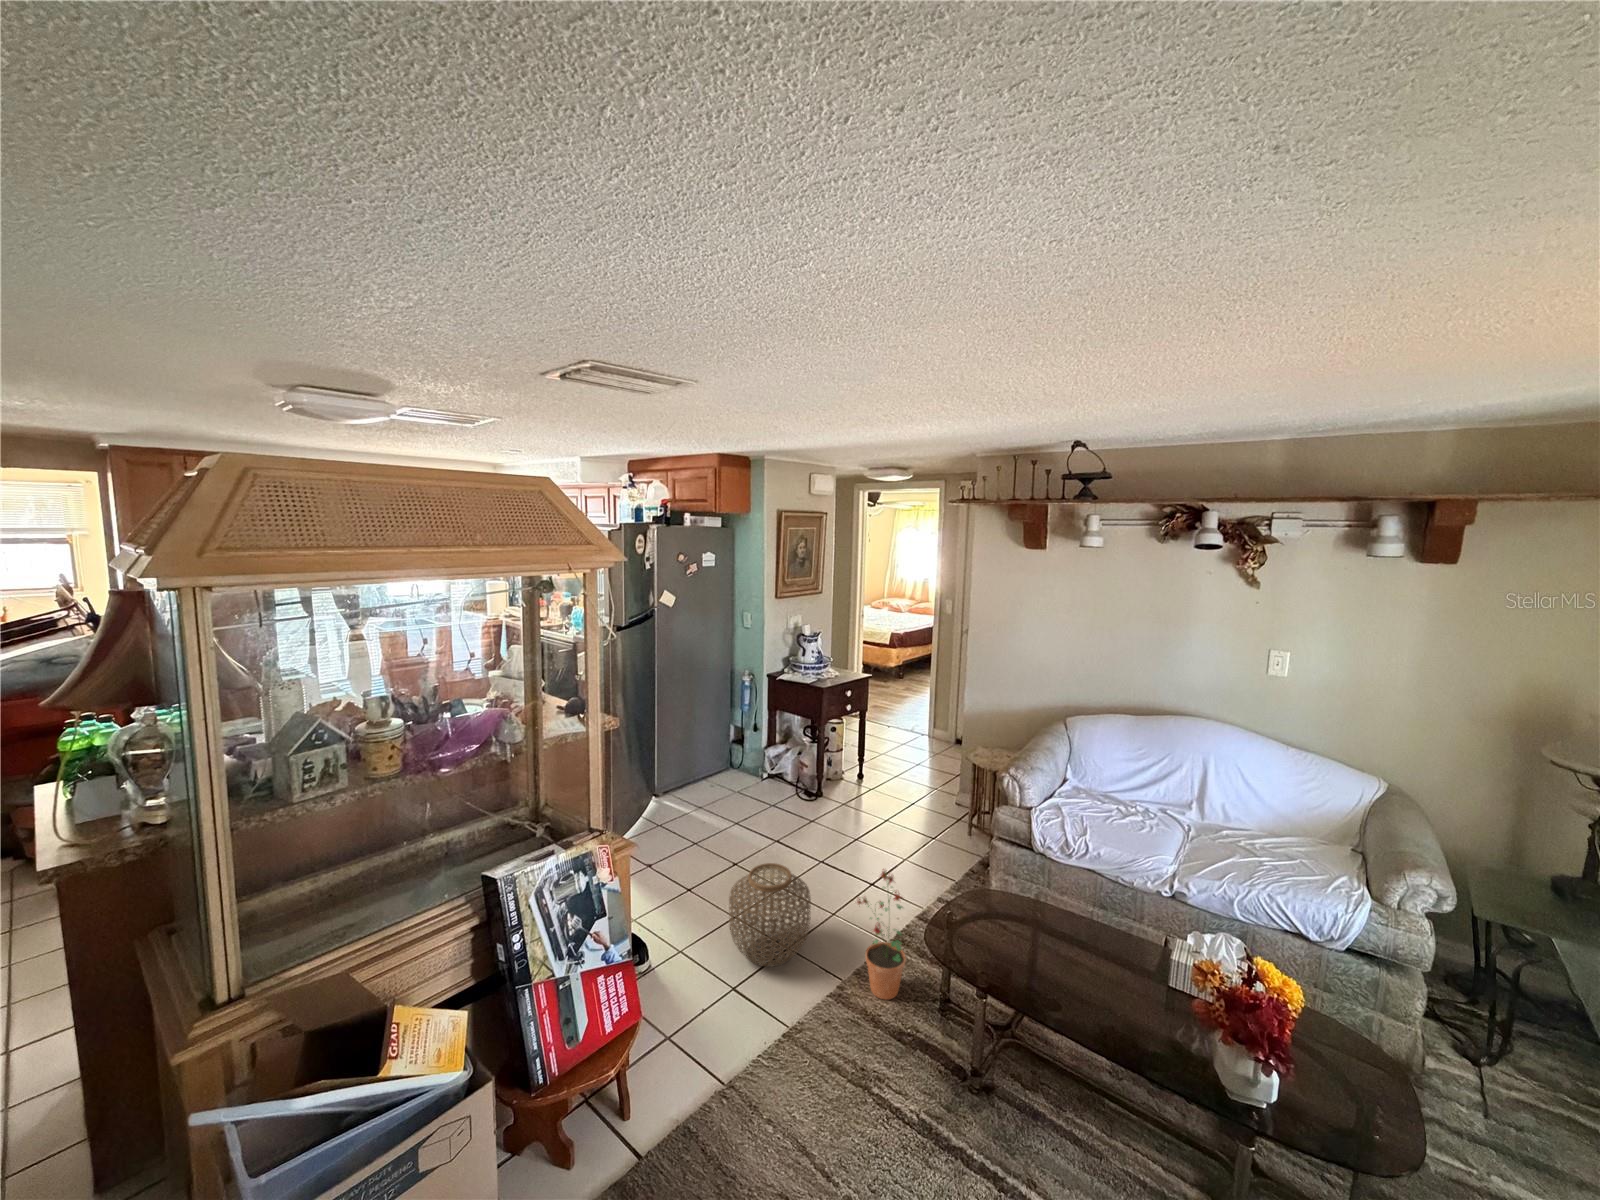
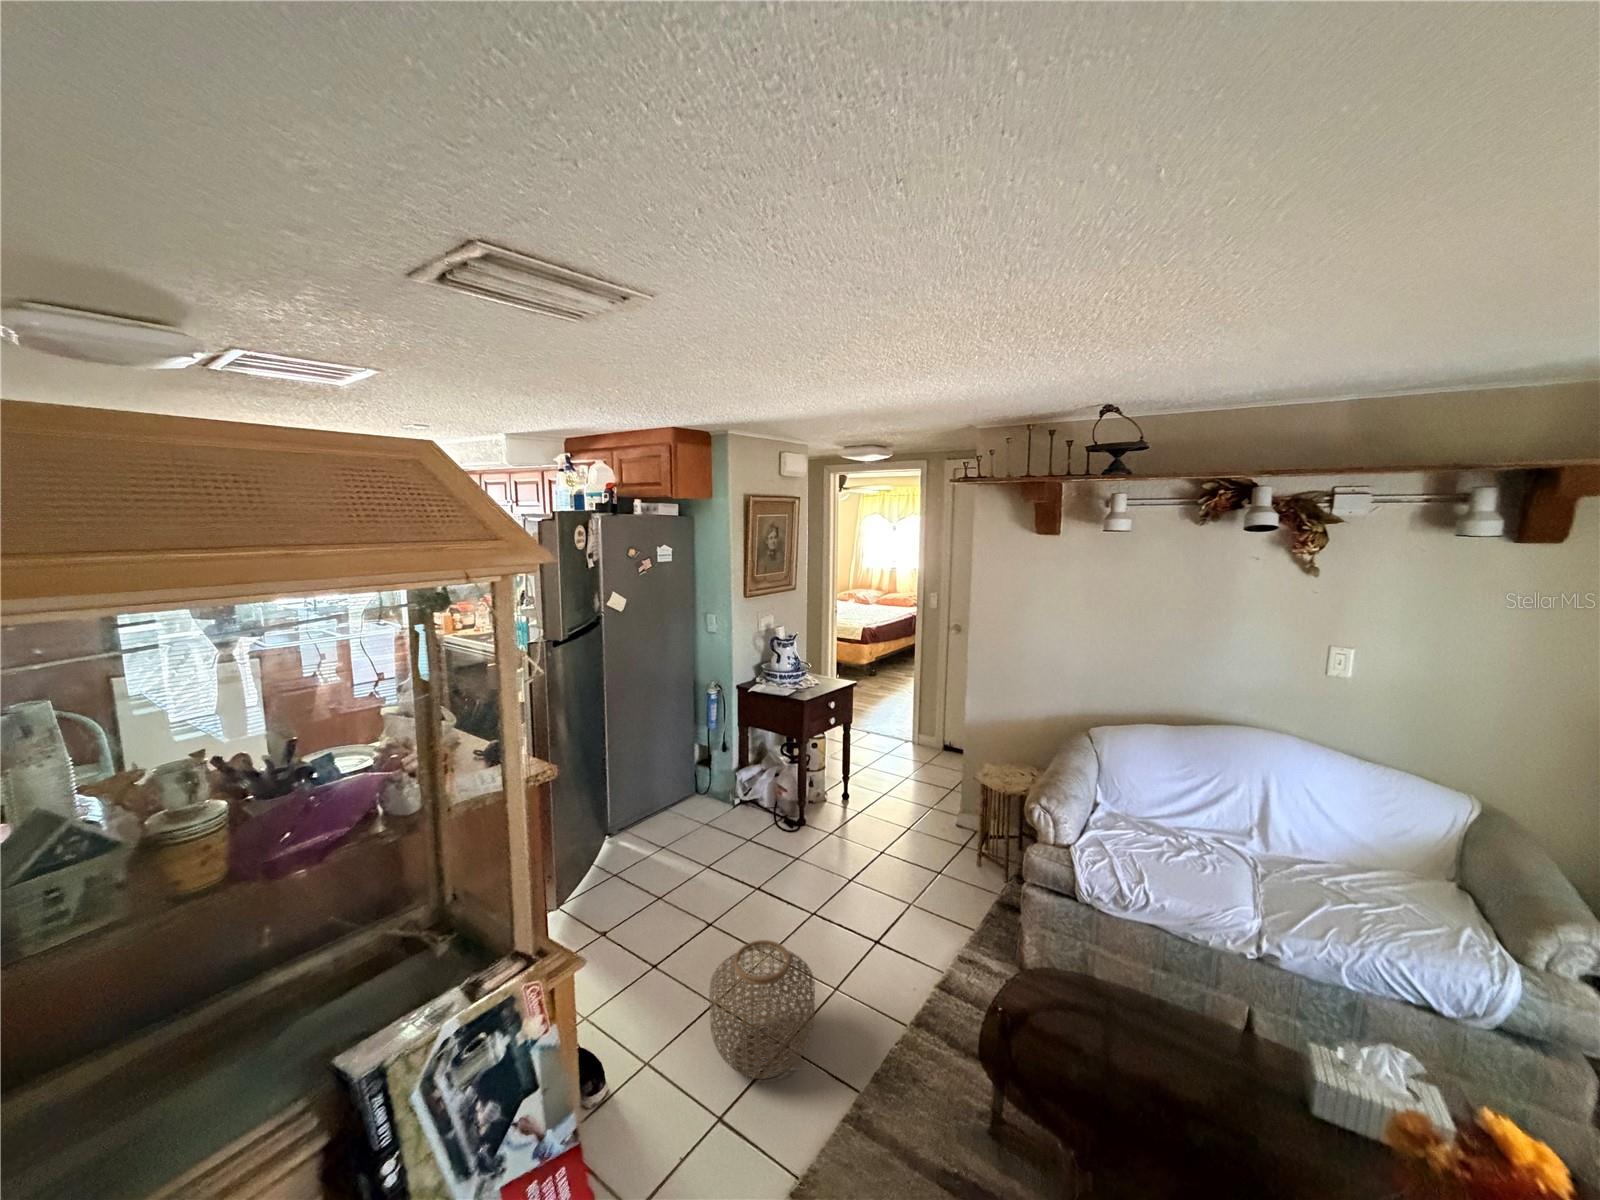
potted plant: present [857,869,906,1000] -> none [874,946,947,1119]

